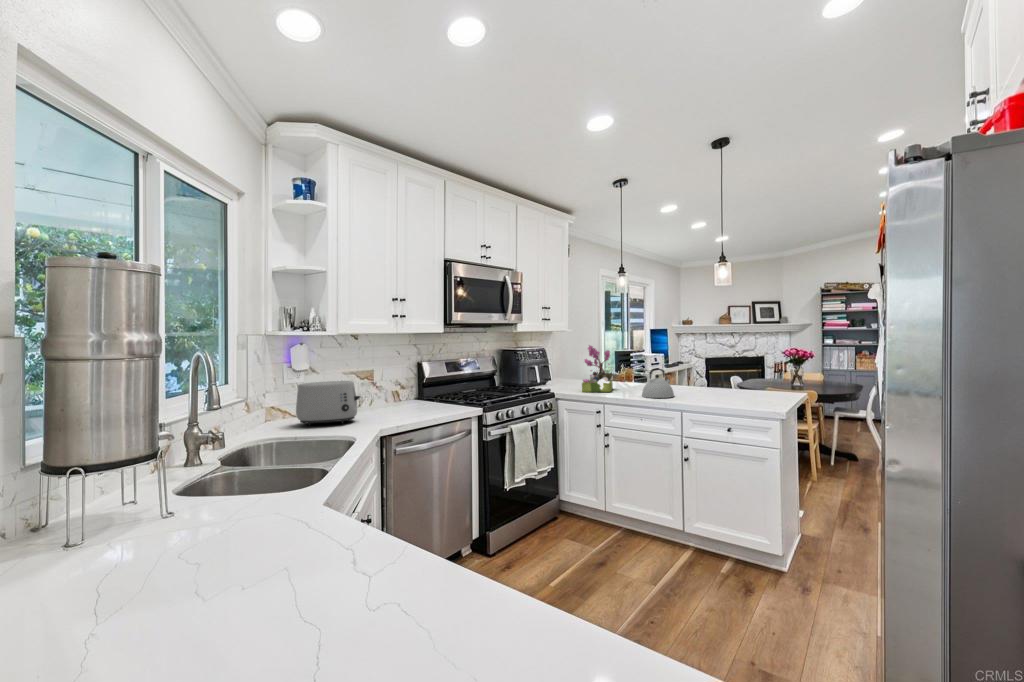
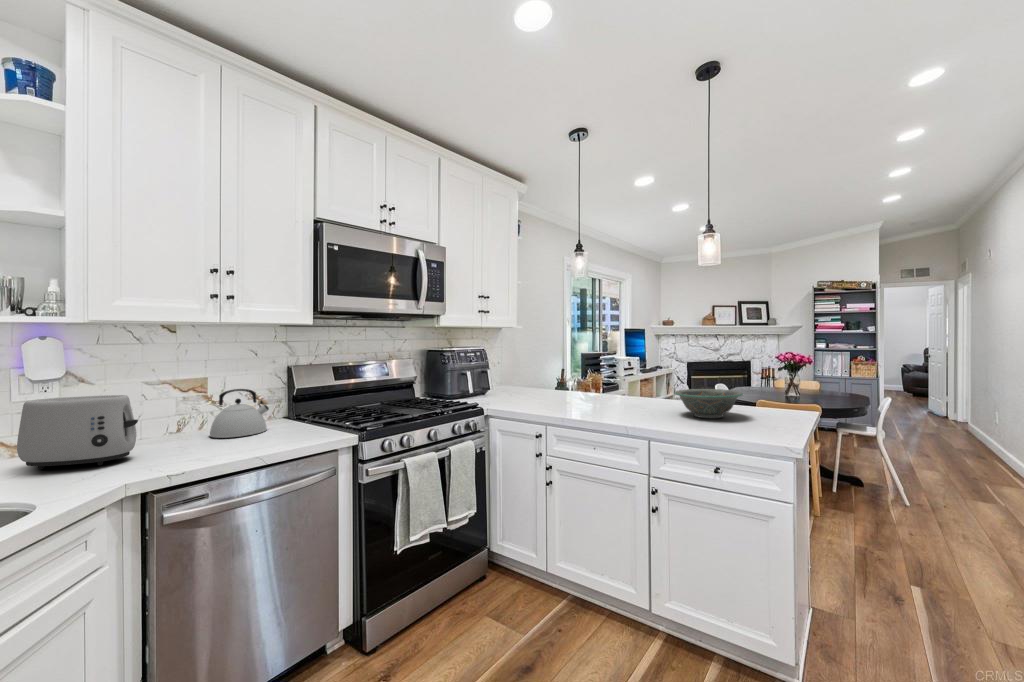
flower arrangement: present [582,345,613,392] -> none [519,344,564,408]
kettle: present [642,369,674,398] -> present [210,389,269,438]
decorative bowl: none [698,377,748,397] -> present [675,389,743,418]

